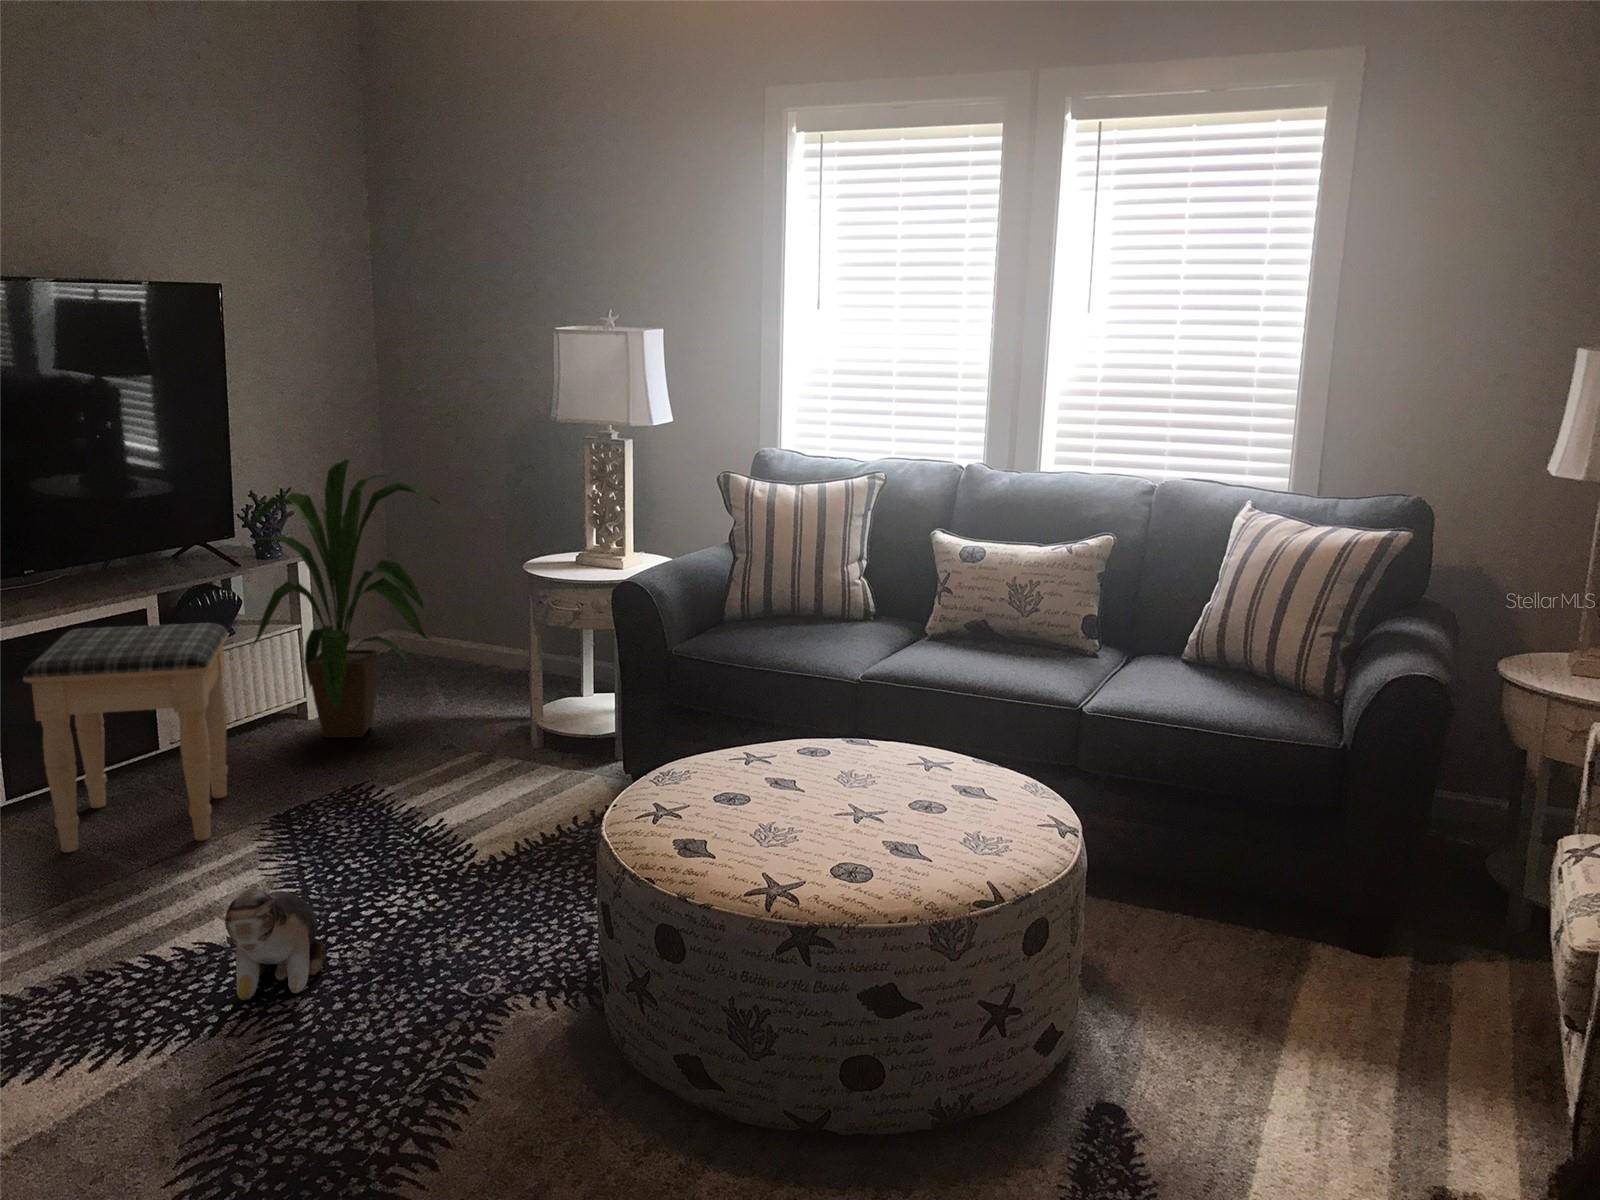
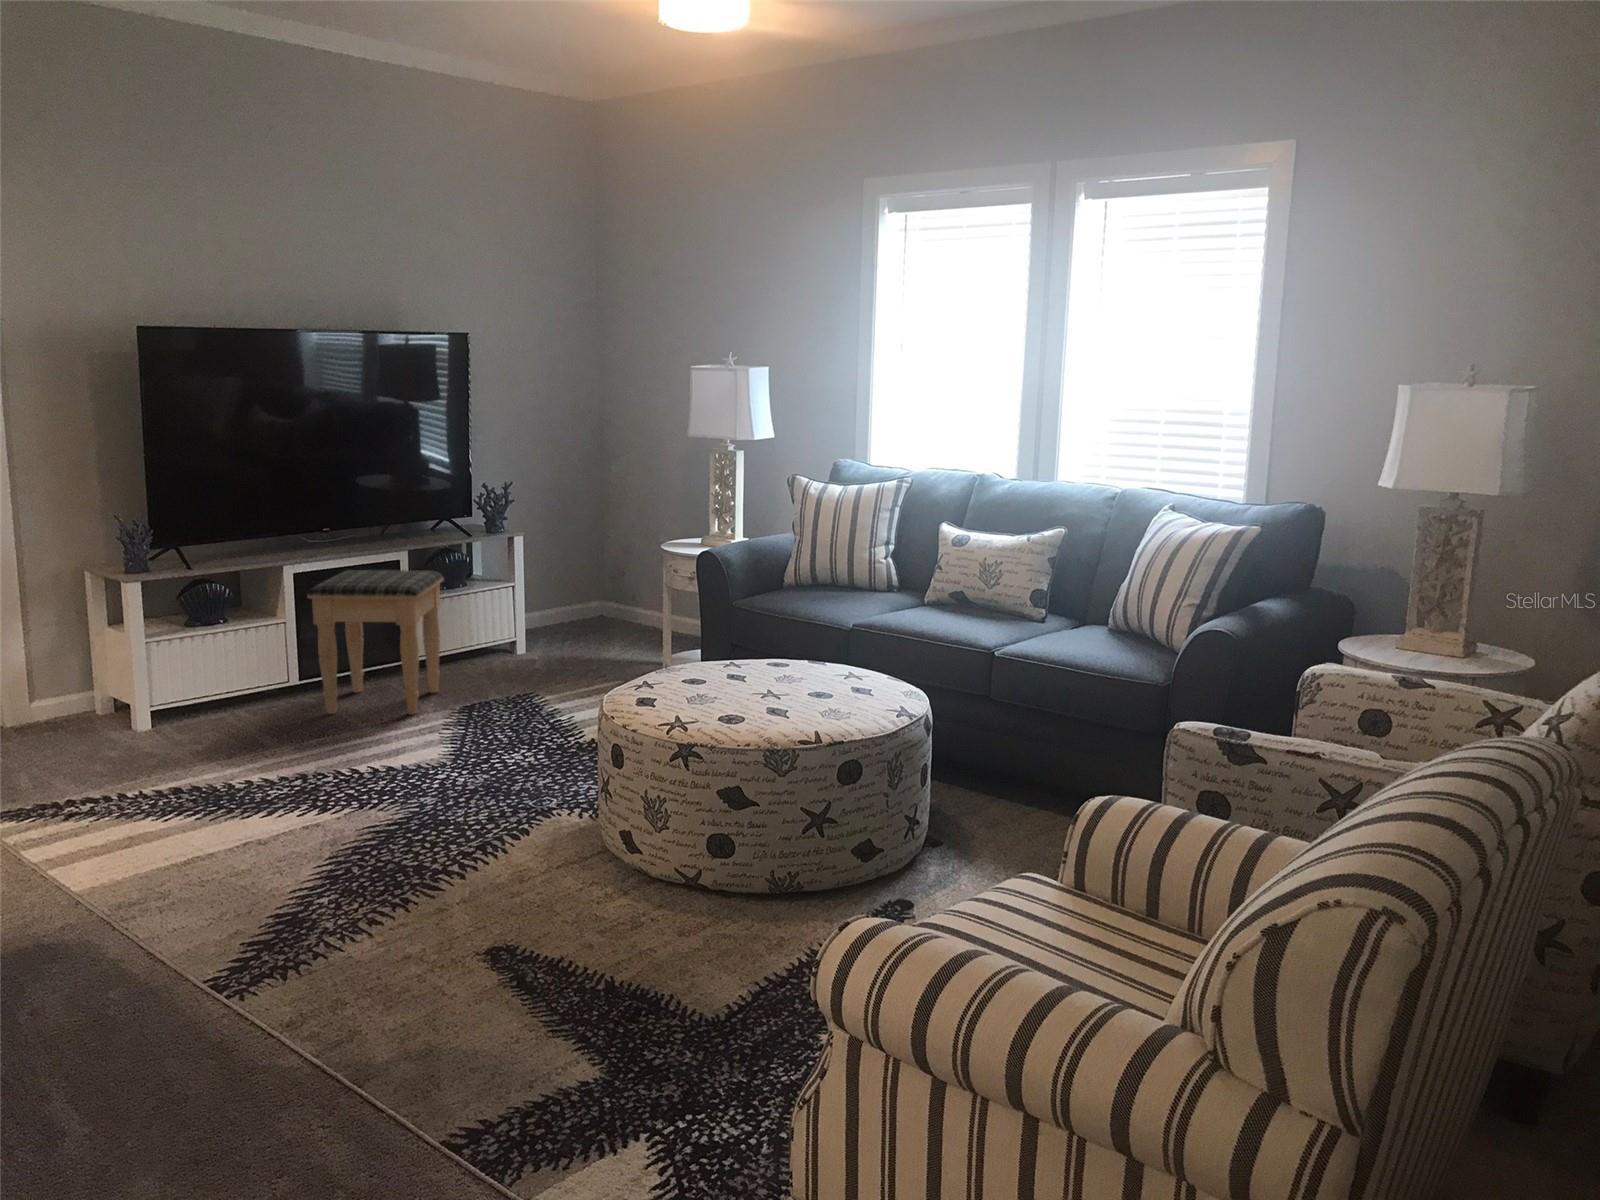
house plant: present [253,459,440,738] -> none [468,461,602,665]
plush toy: present [212,887,327,1000] -> none [375,720,457,794]

